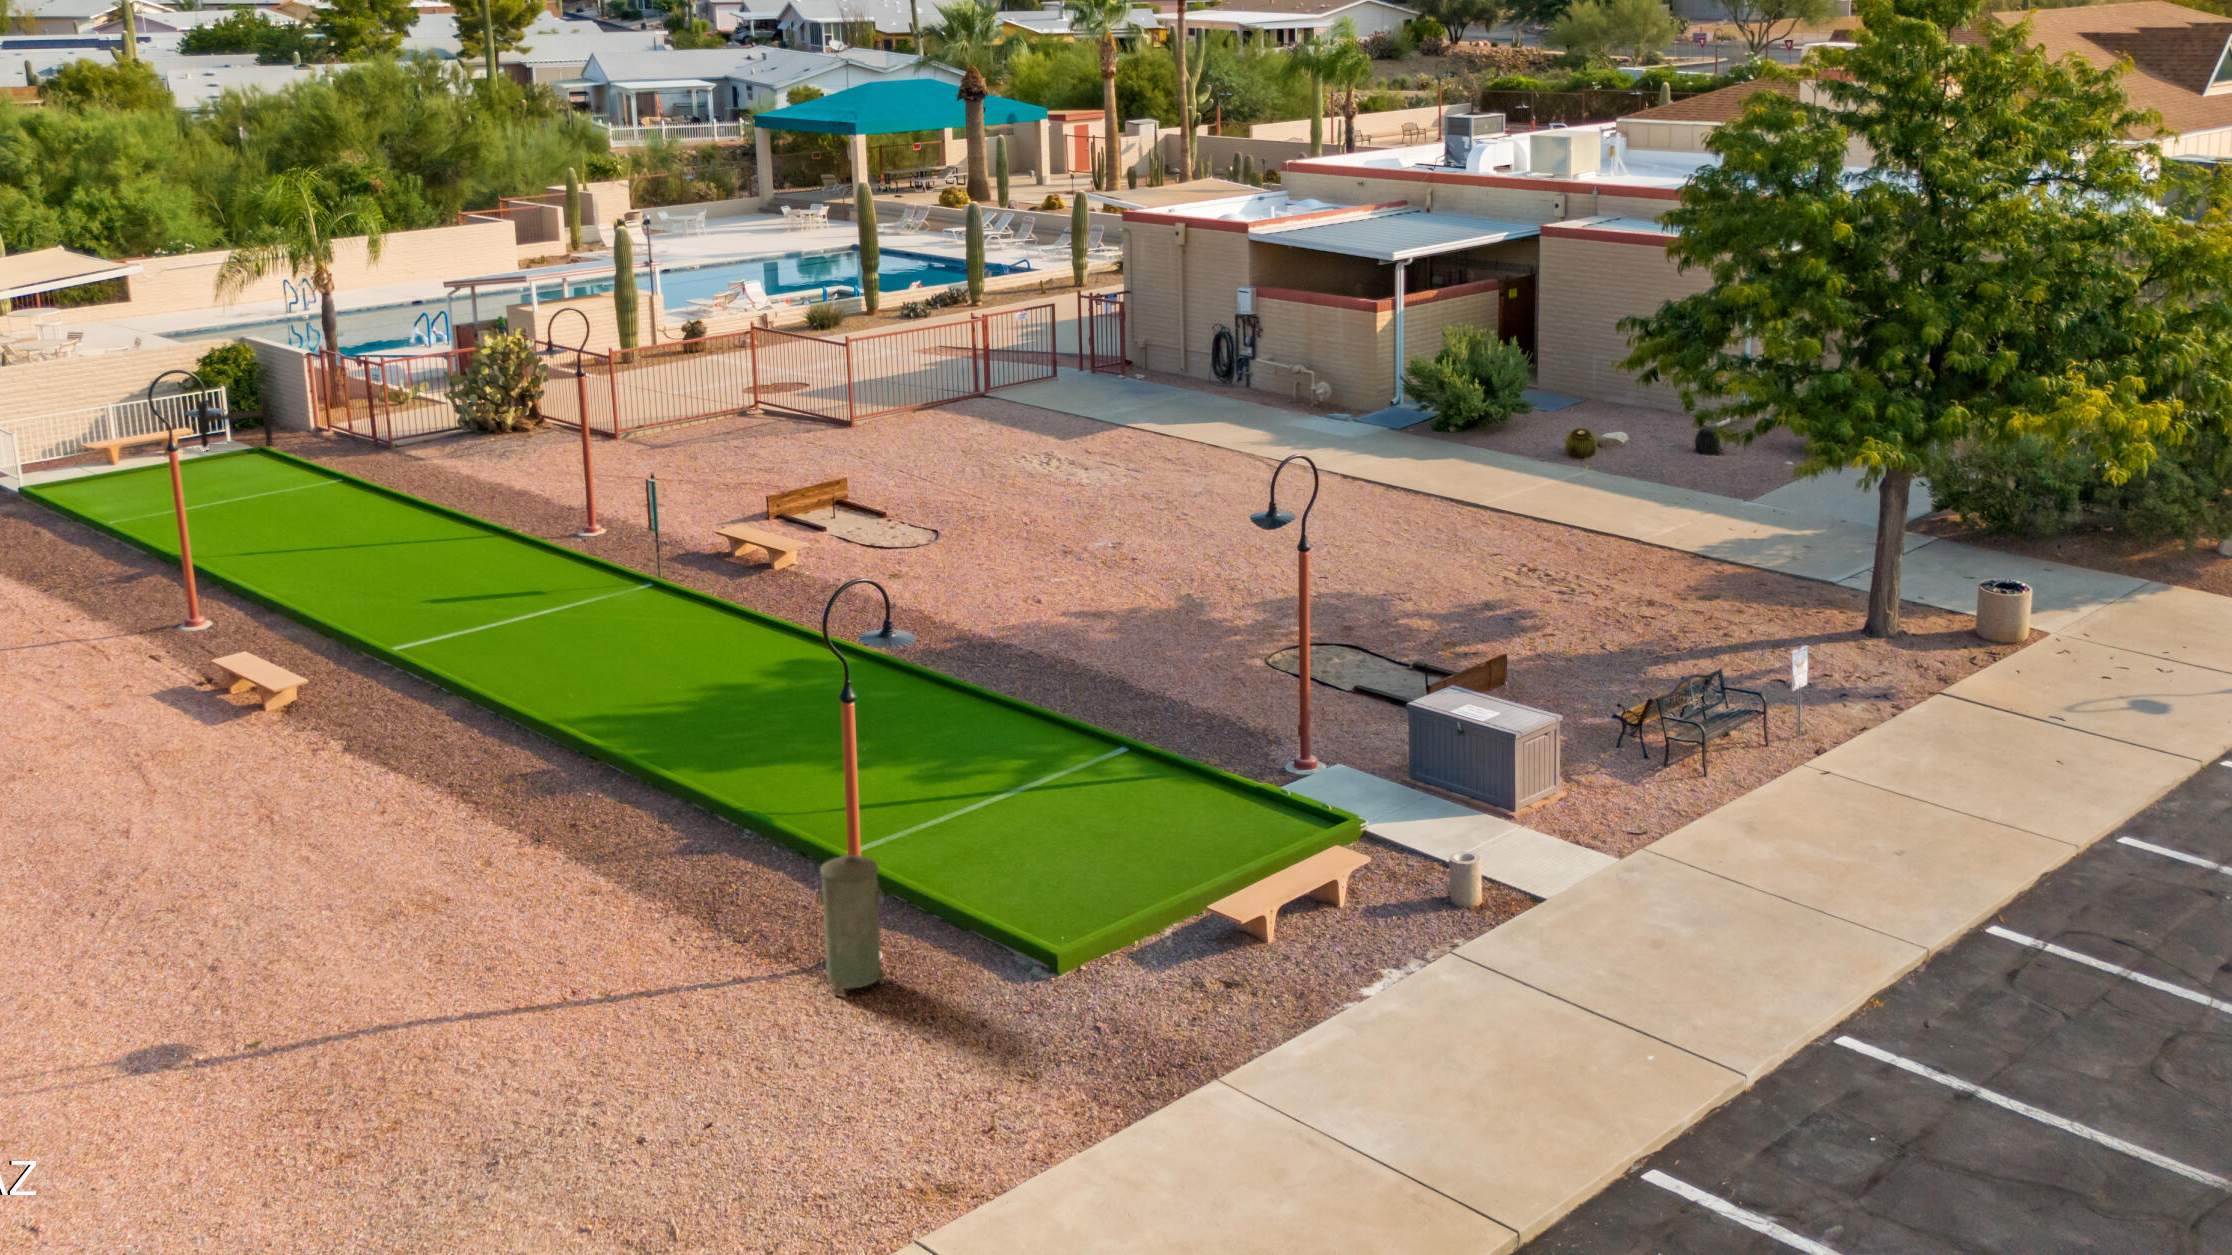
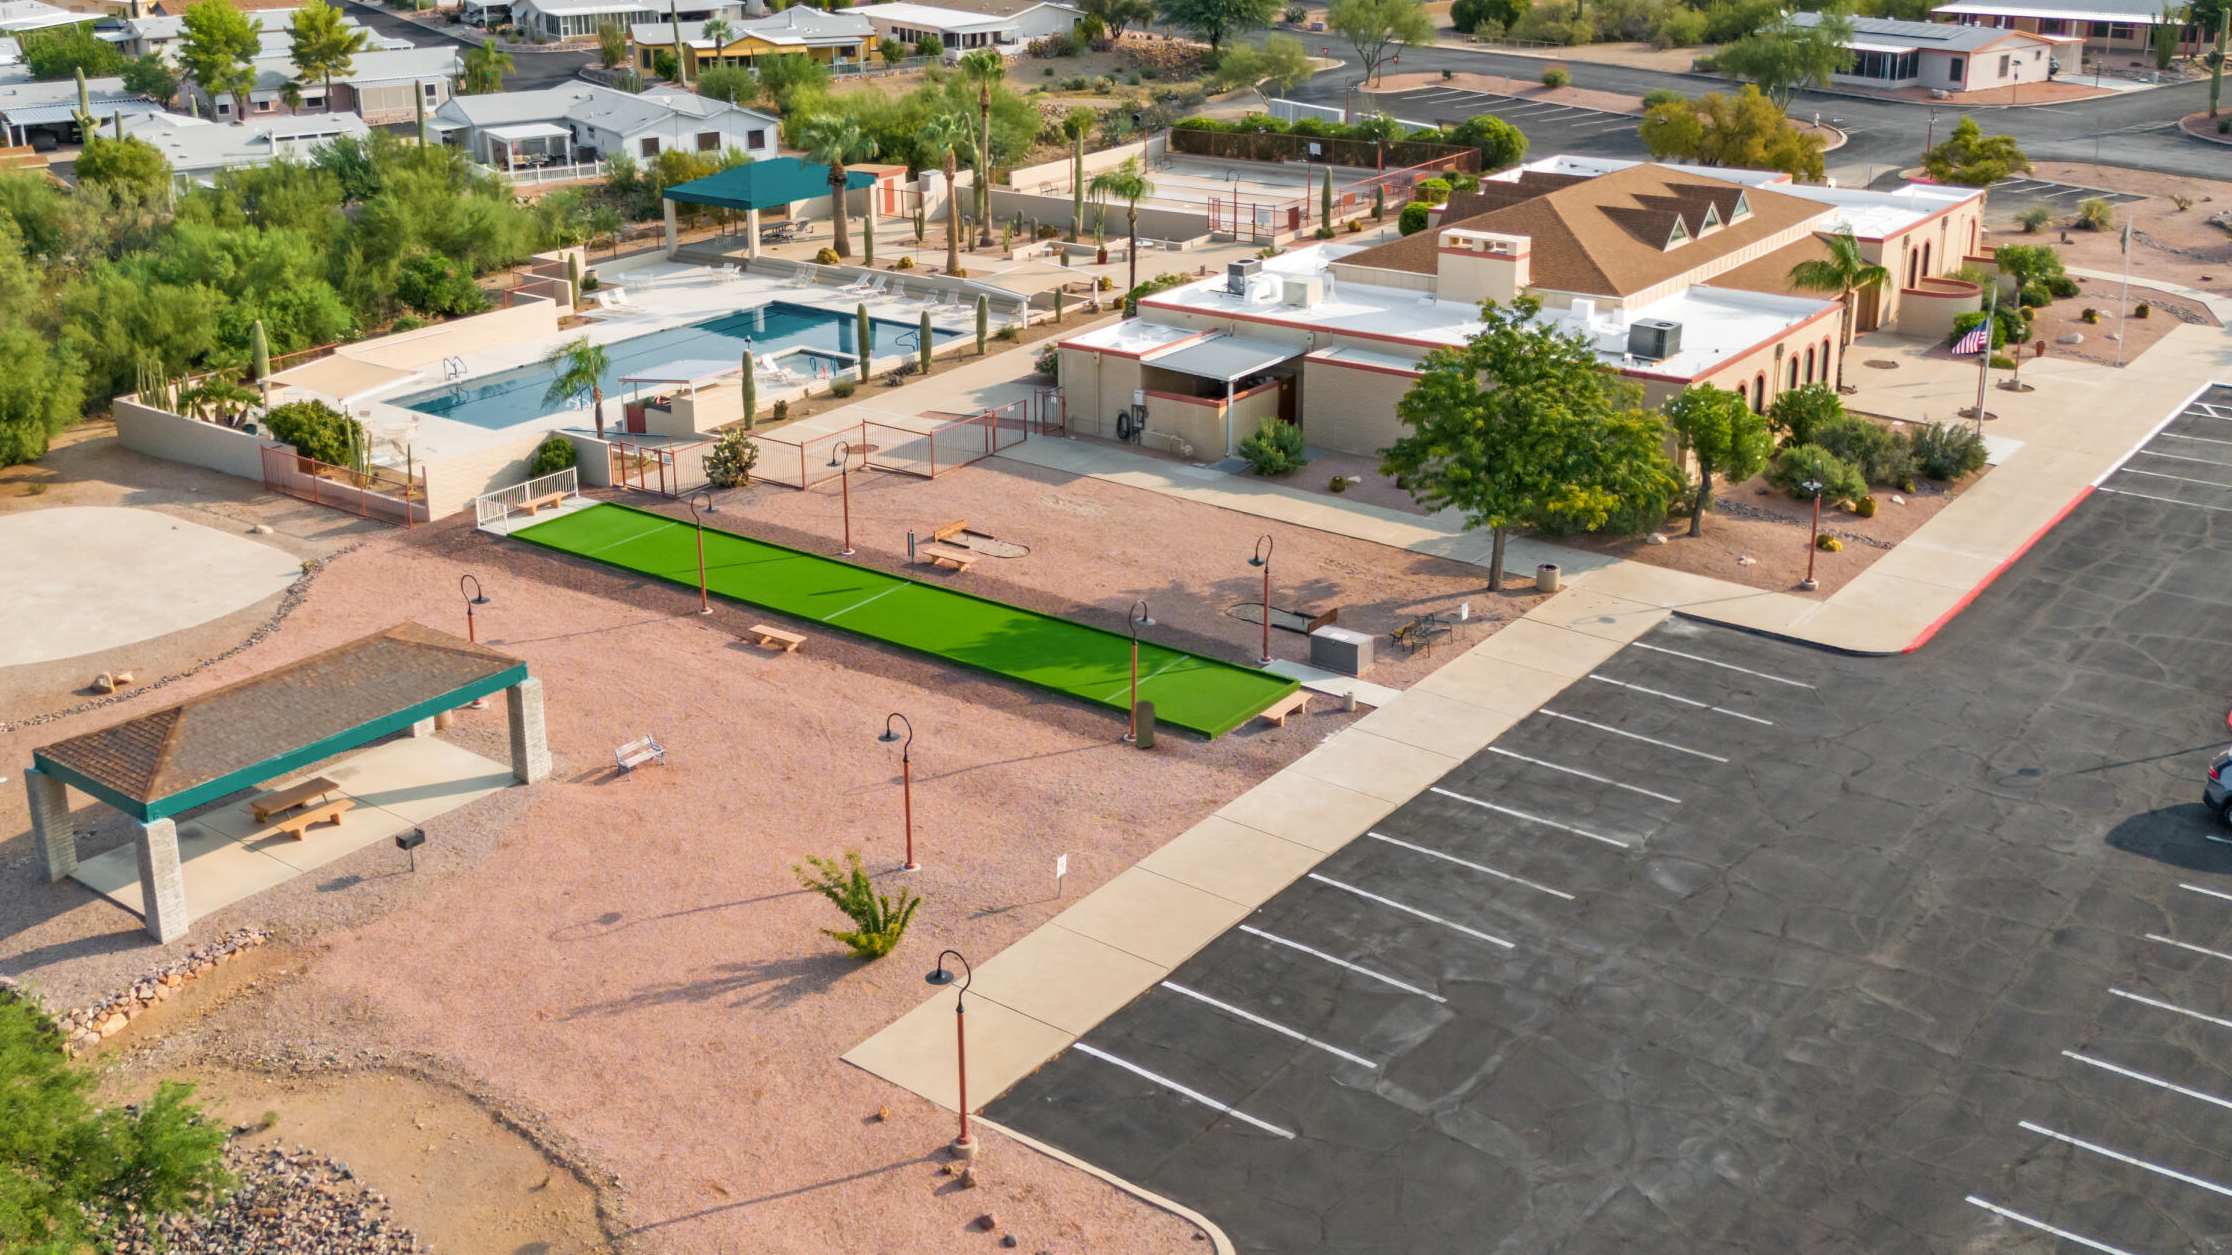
bench: present [198,396,272,448] -> none [583,476,624,509]

